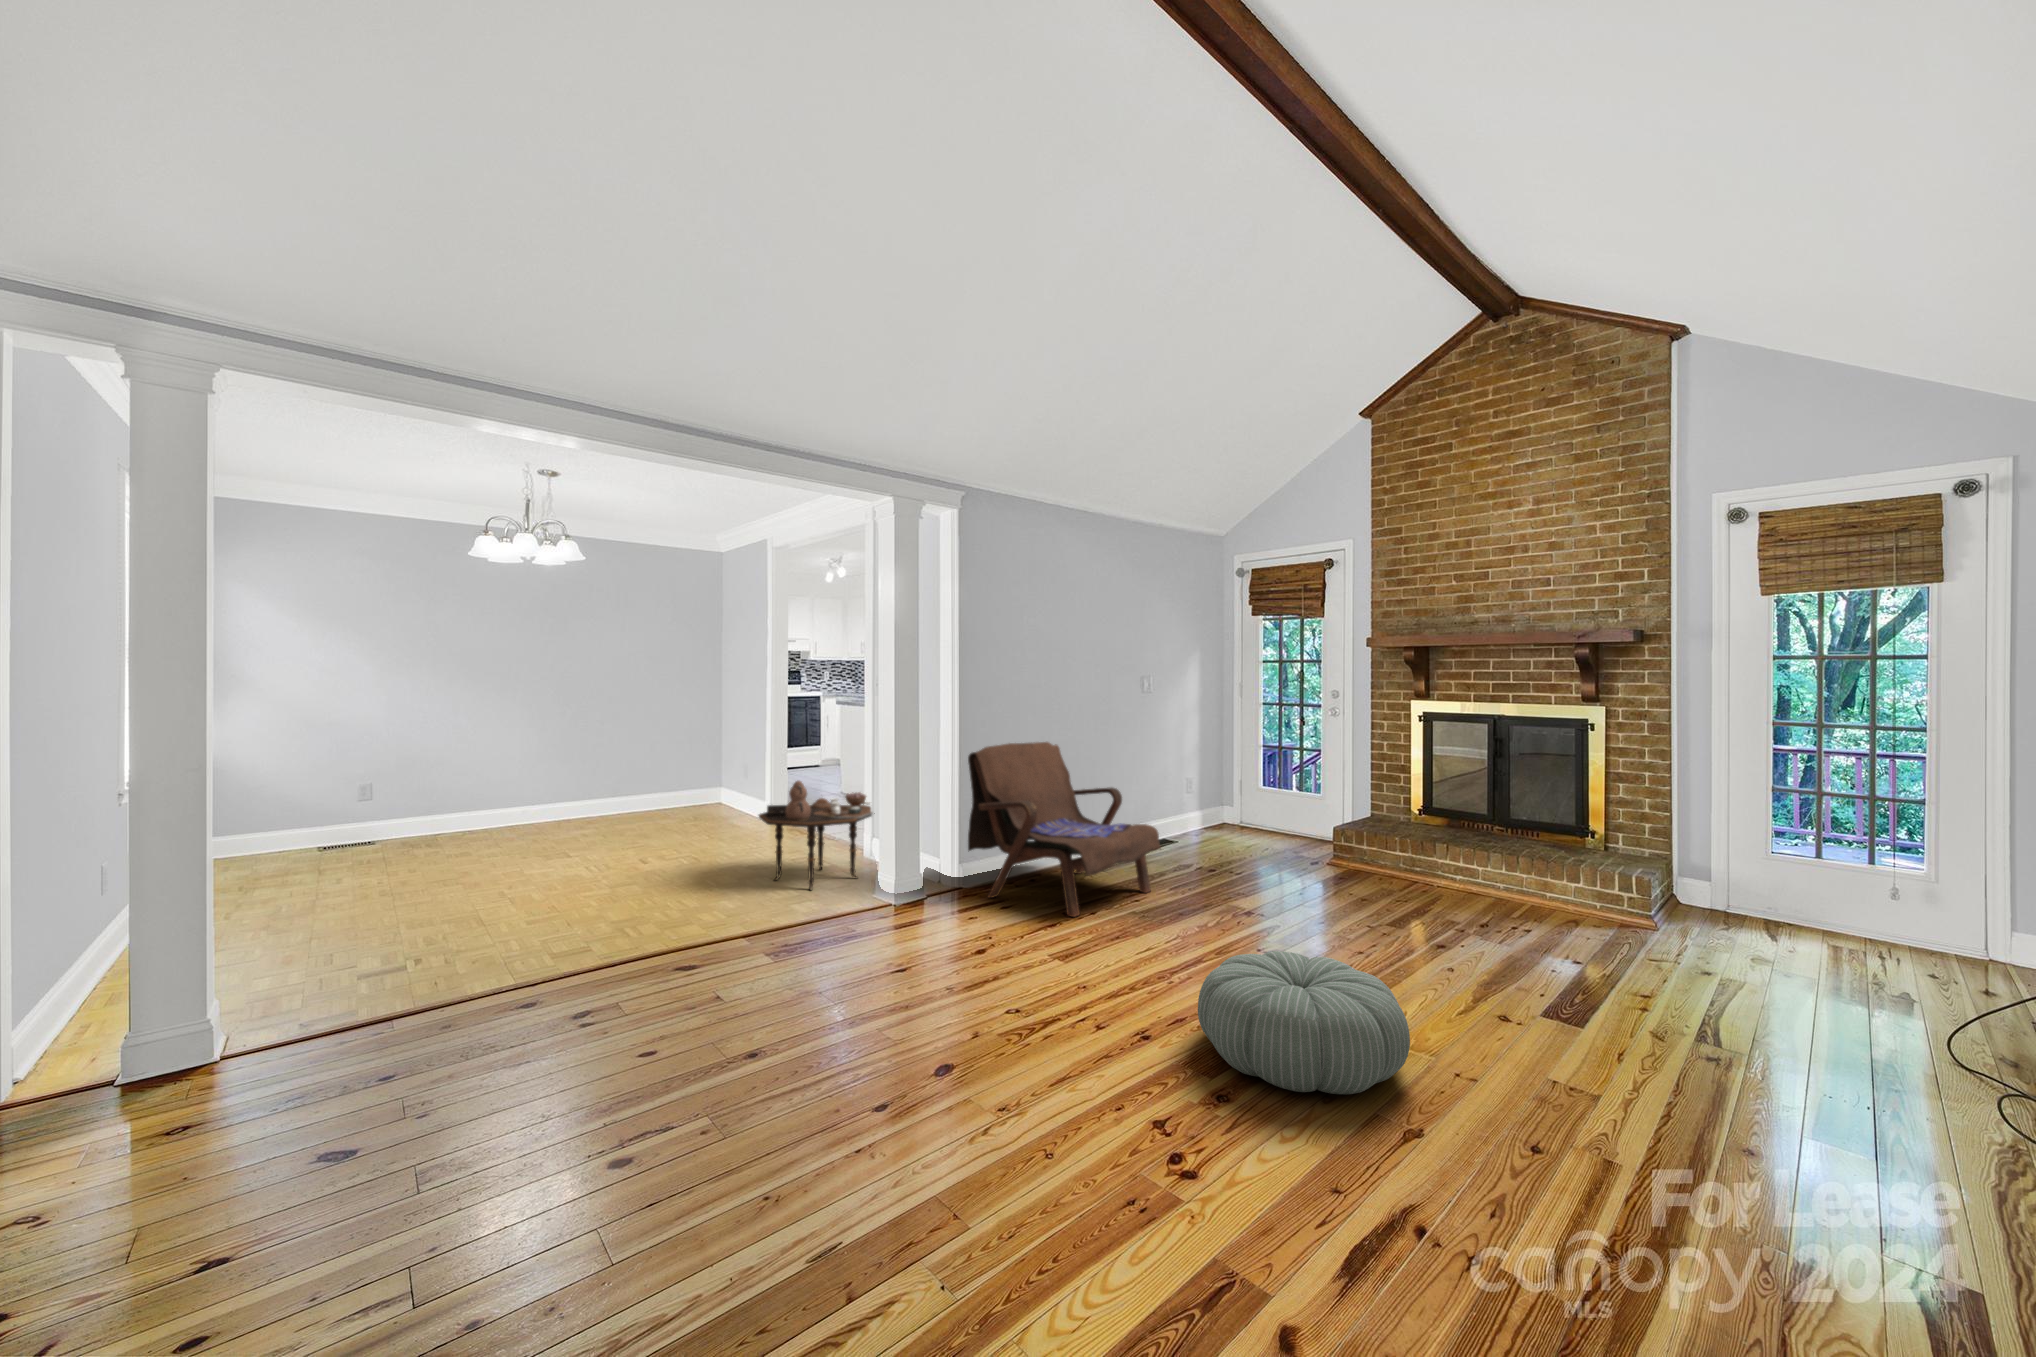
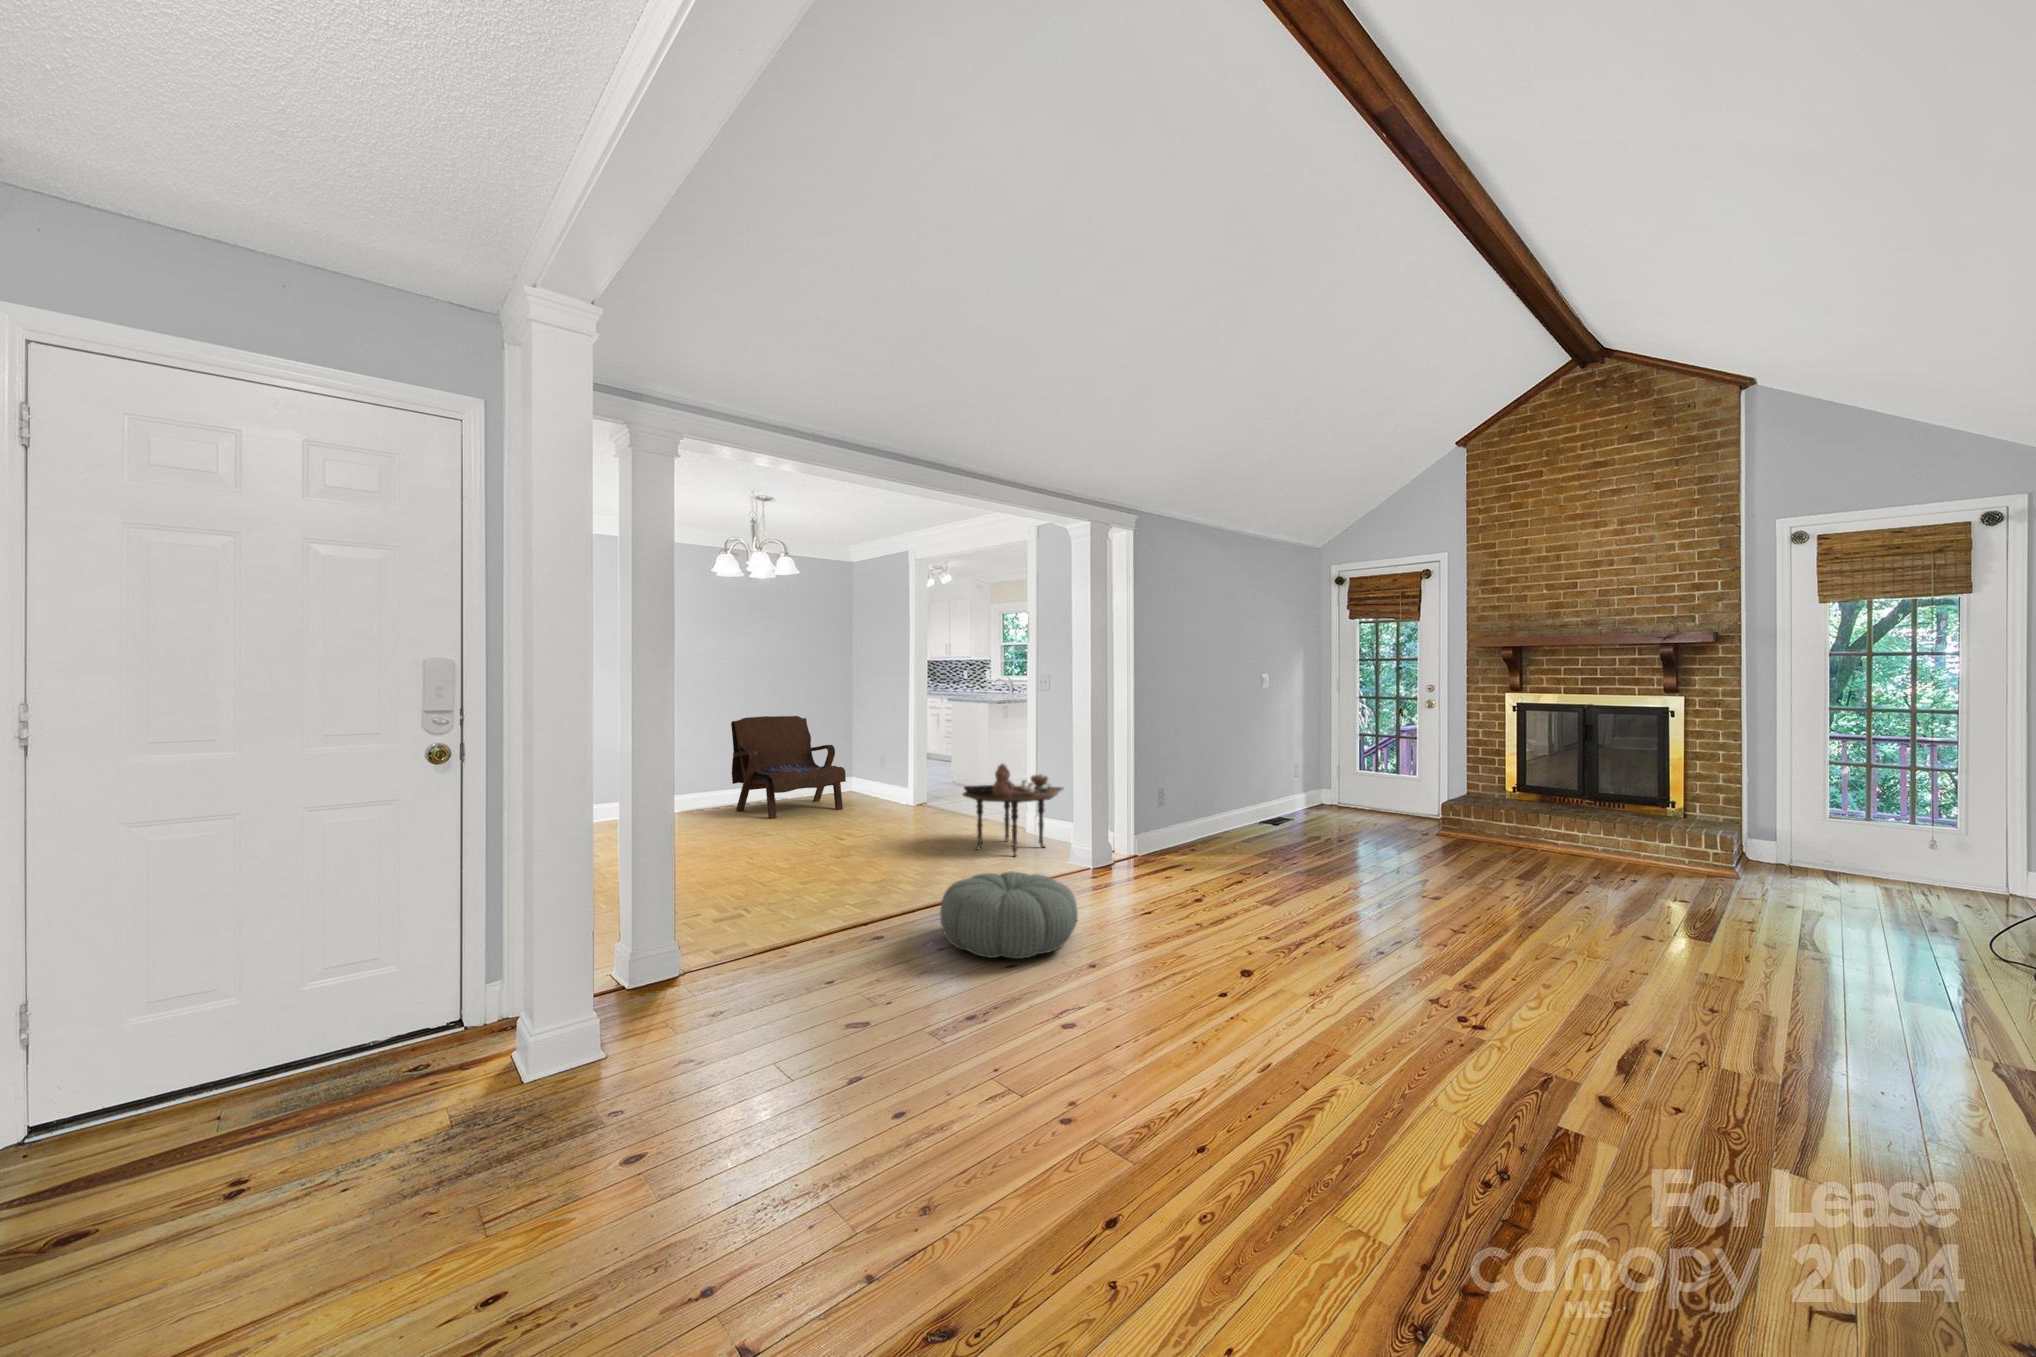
armchair: present [968,742,1161,917] -> present [731,716,846,818]
pouf: present [1198,951,1410,1094] -> present [940,871,1078,959]

